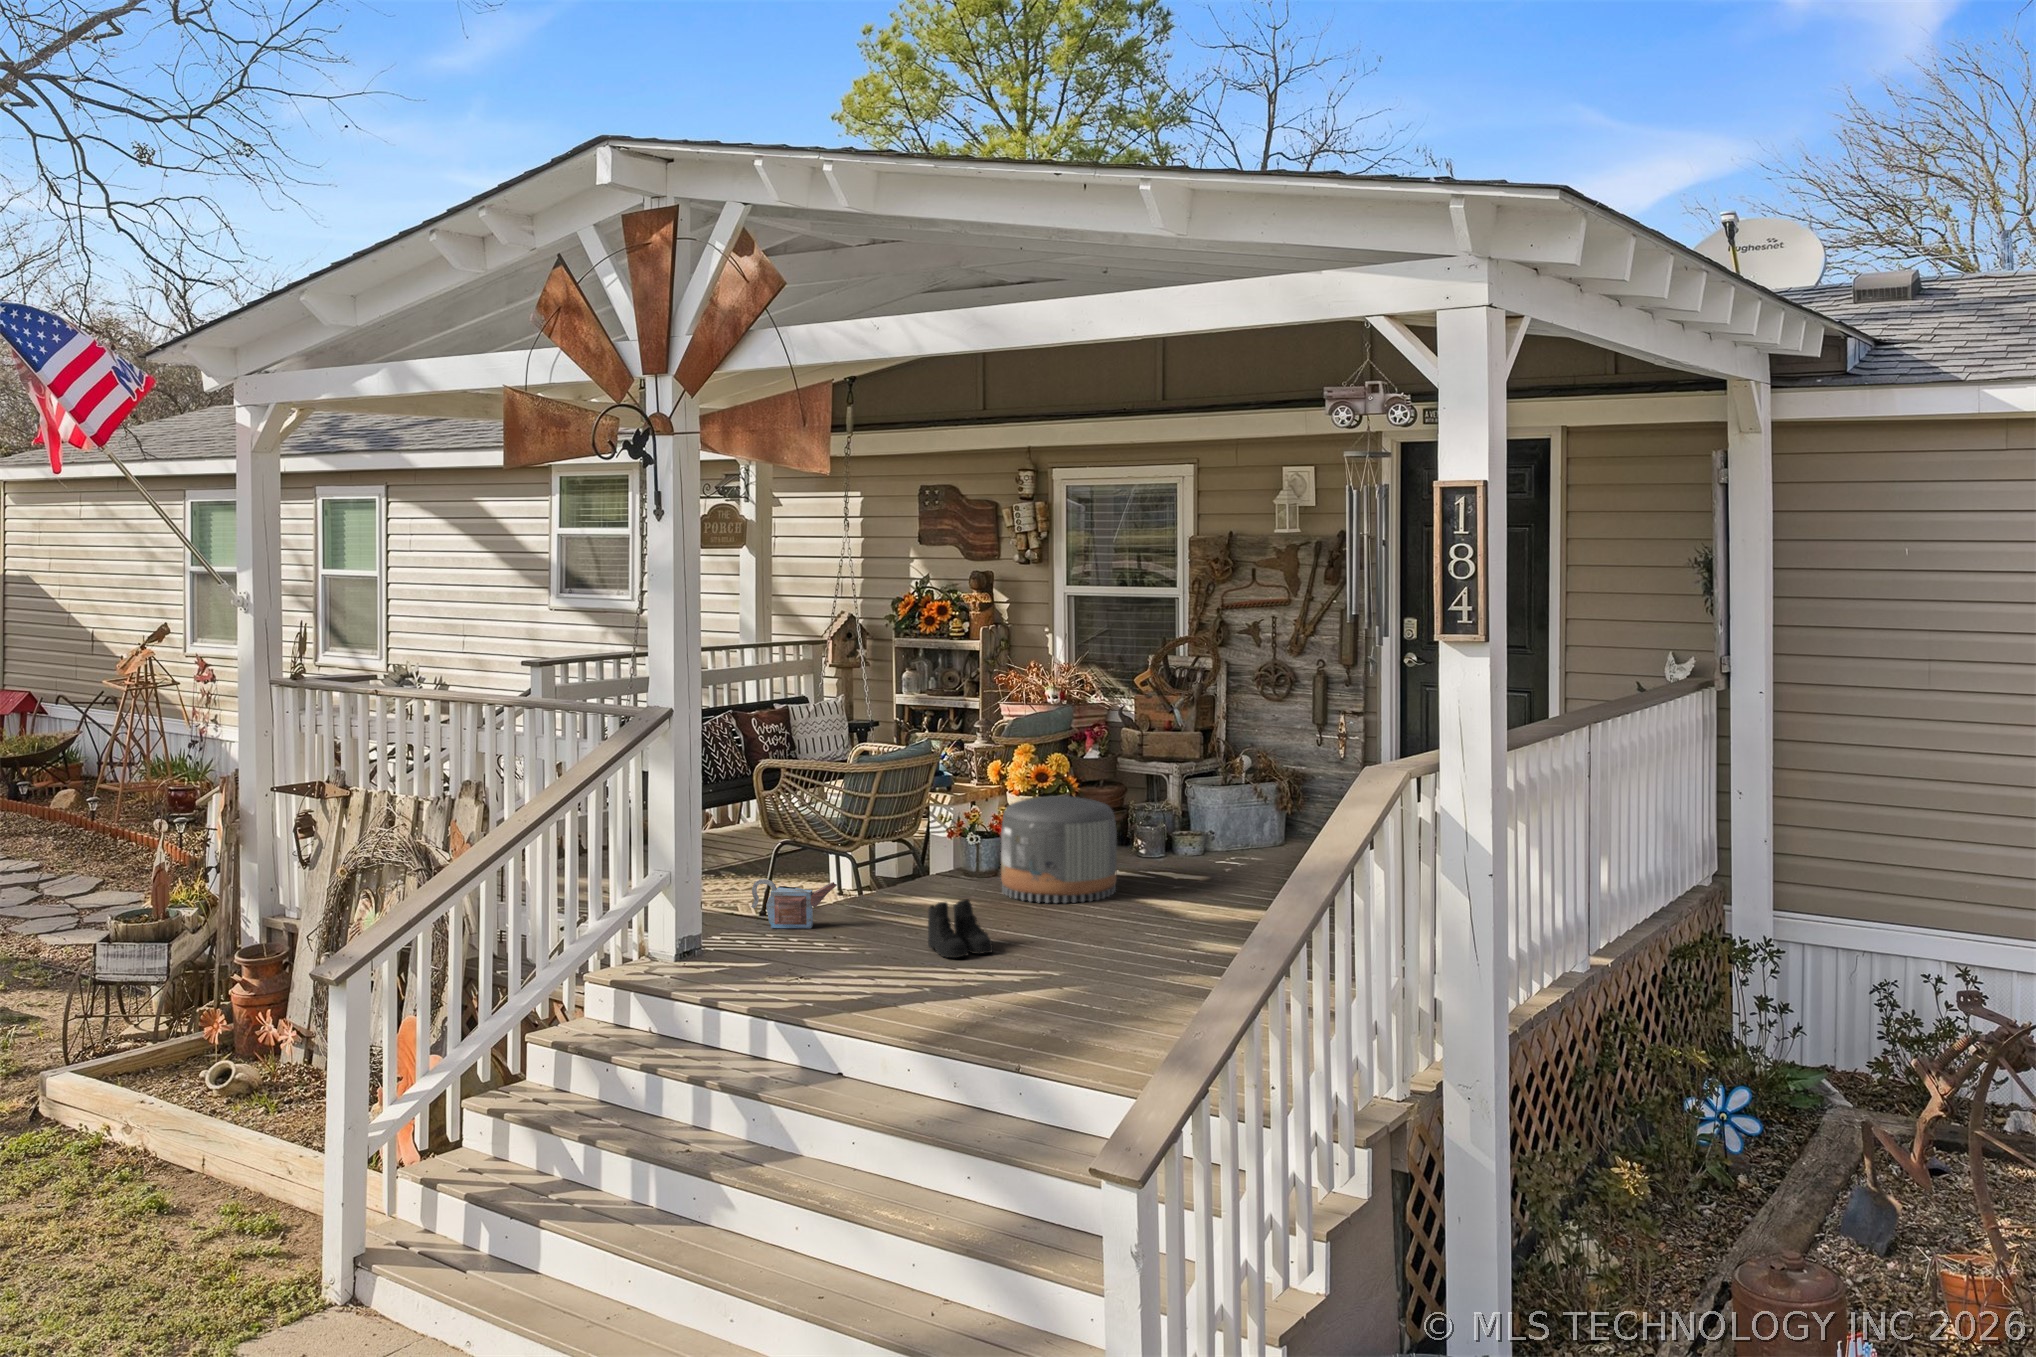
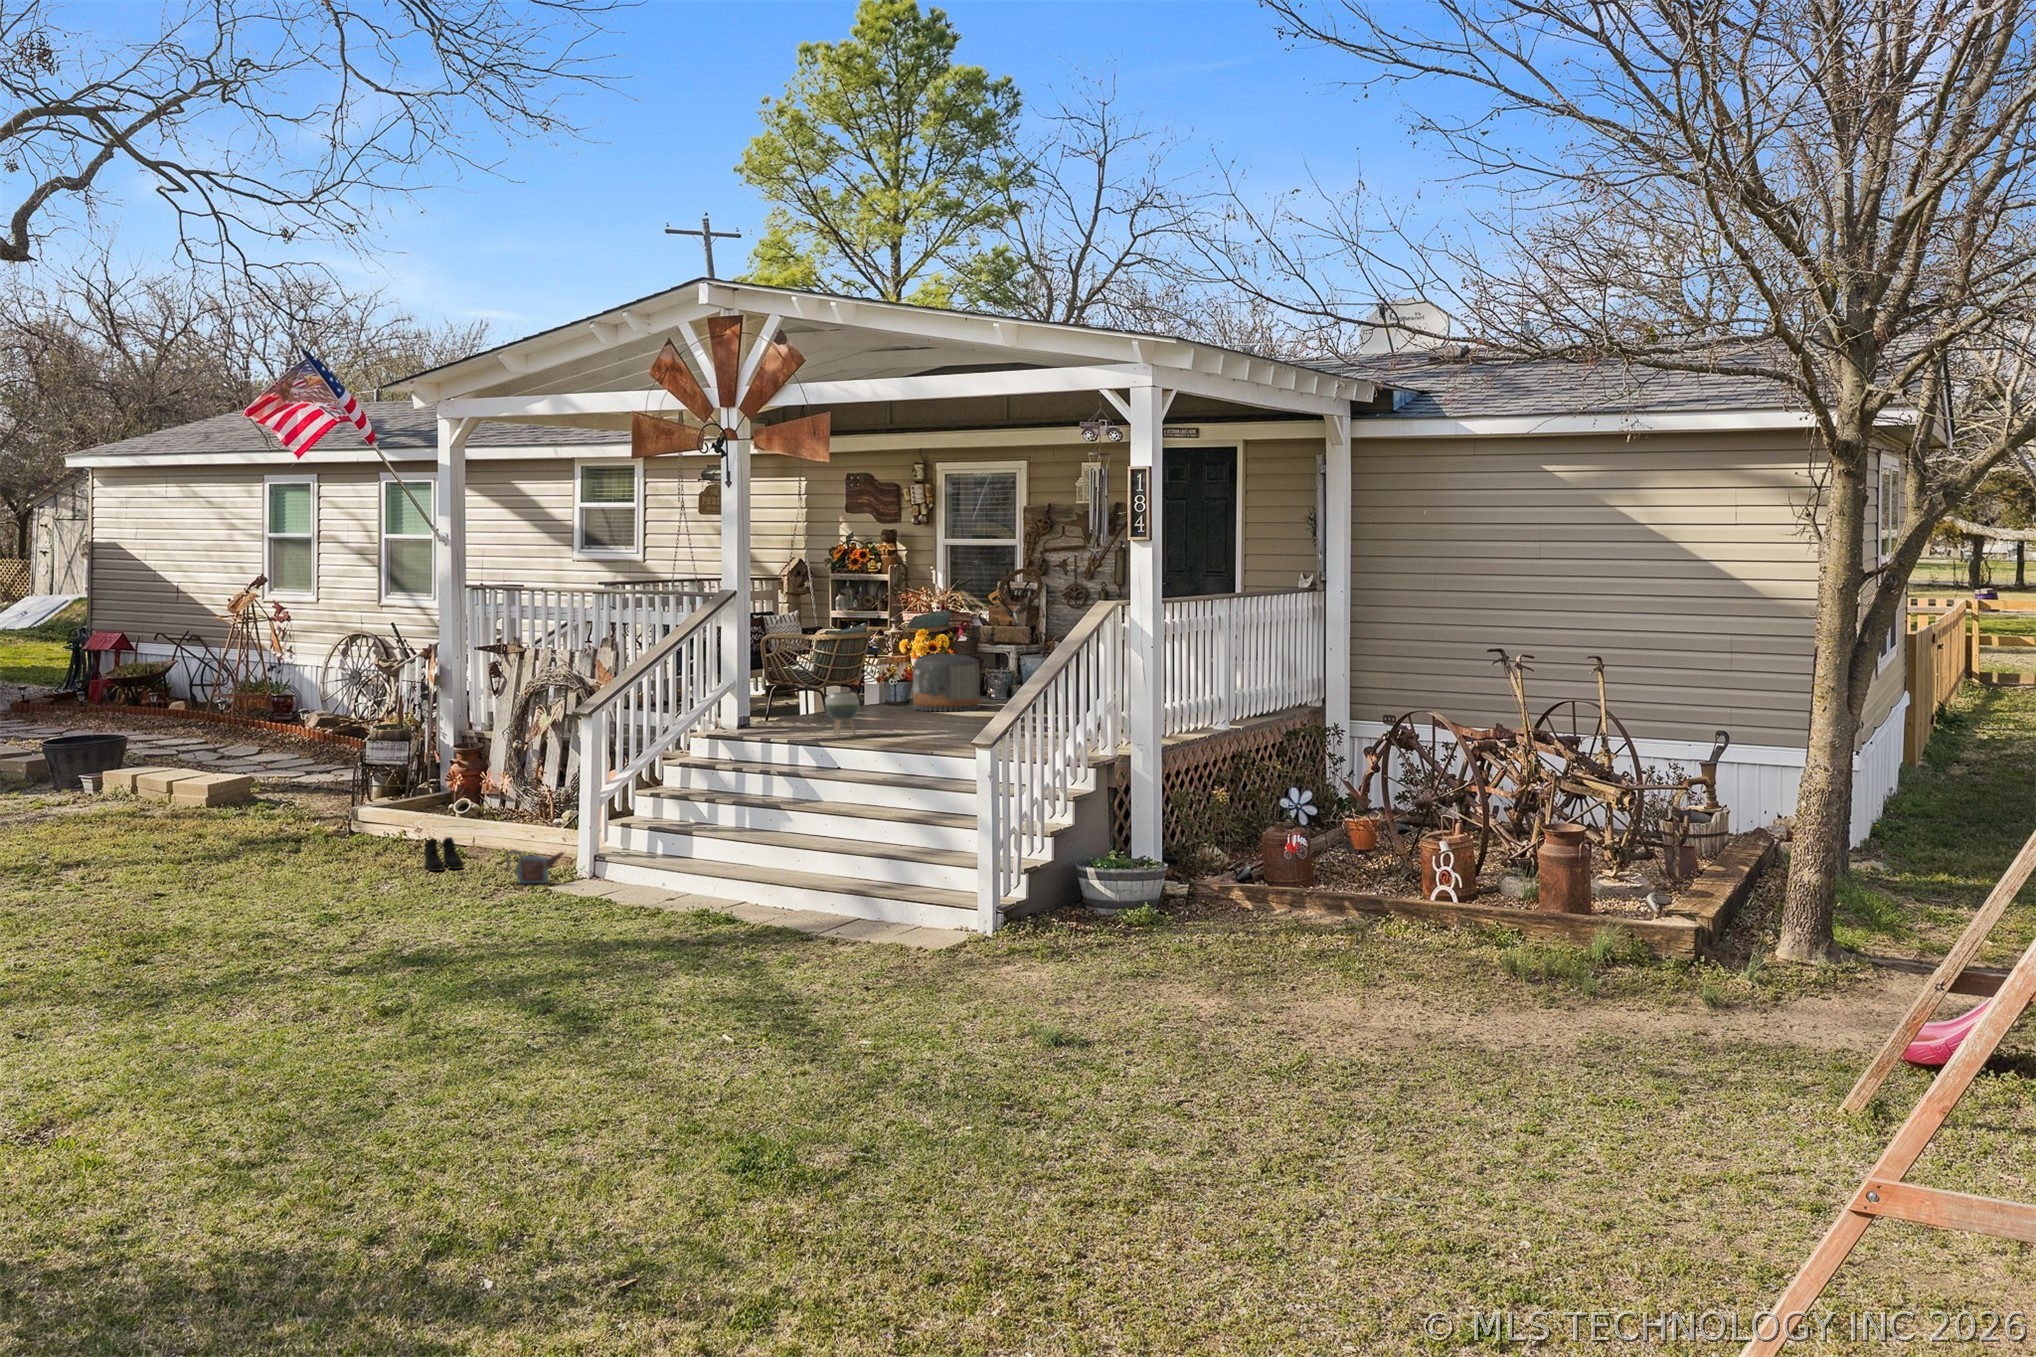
watering can: present [751,879,837,928] -> present [506,850,564,883]
boots: present [928,899,993,958] -> present [424,837,463,871]
planter: none [819,906,884,998] -> present [825,692,860,737]

